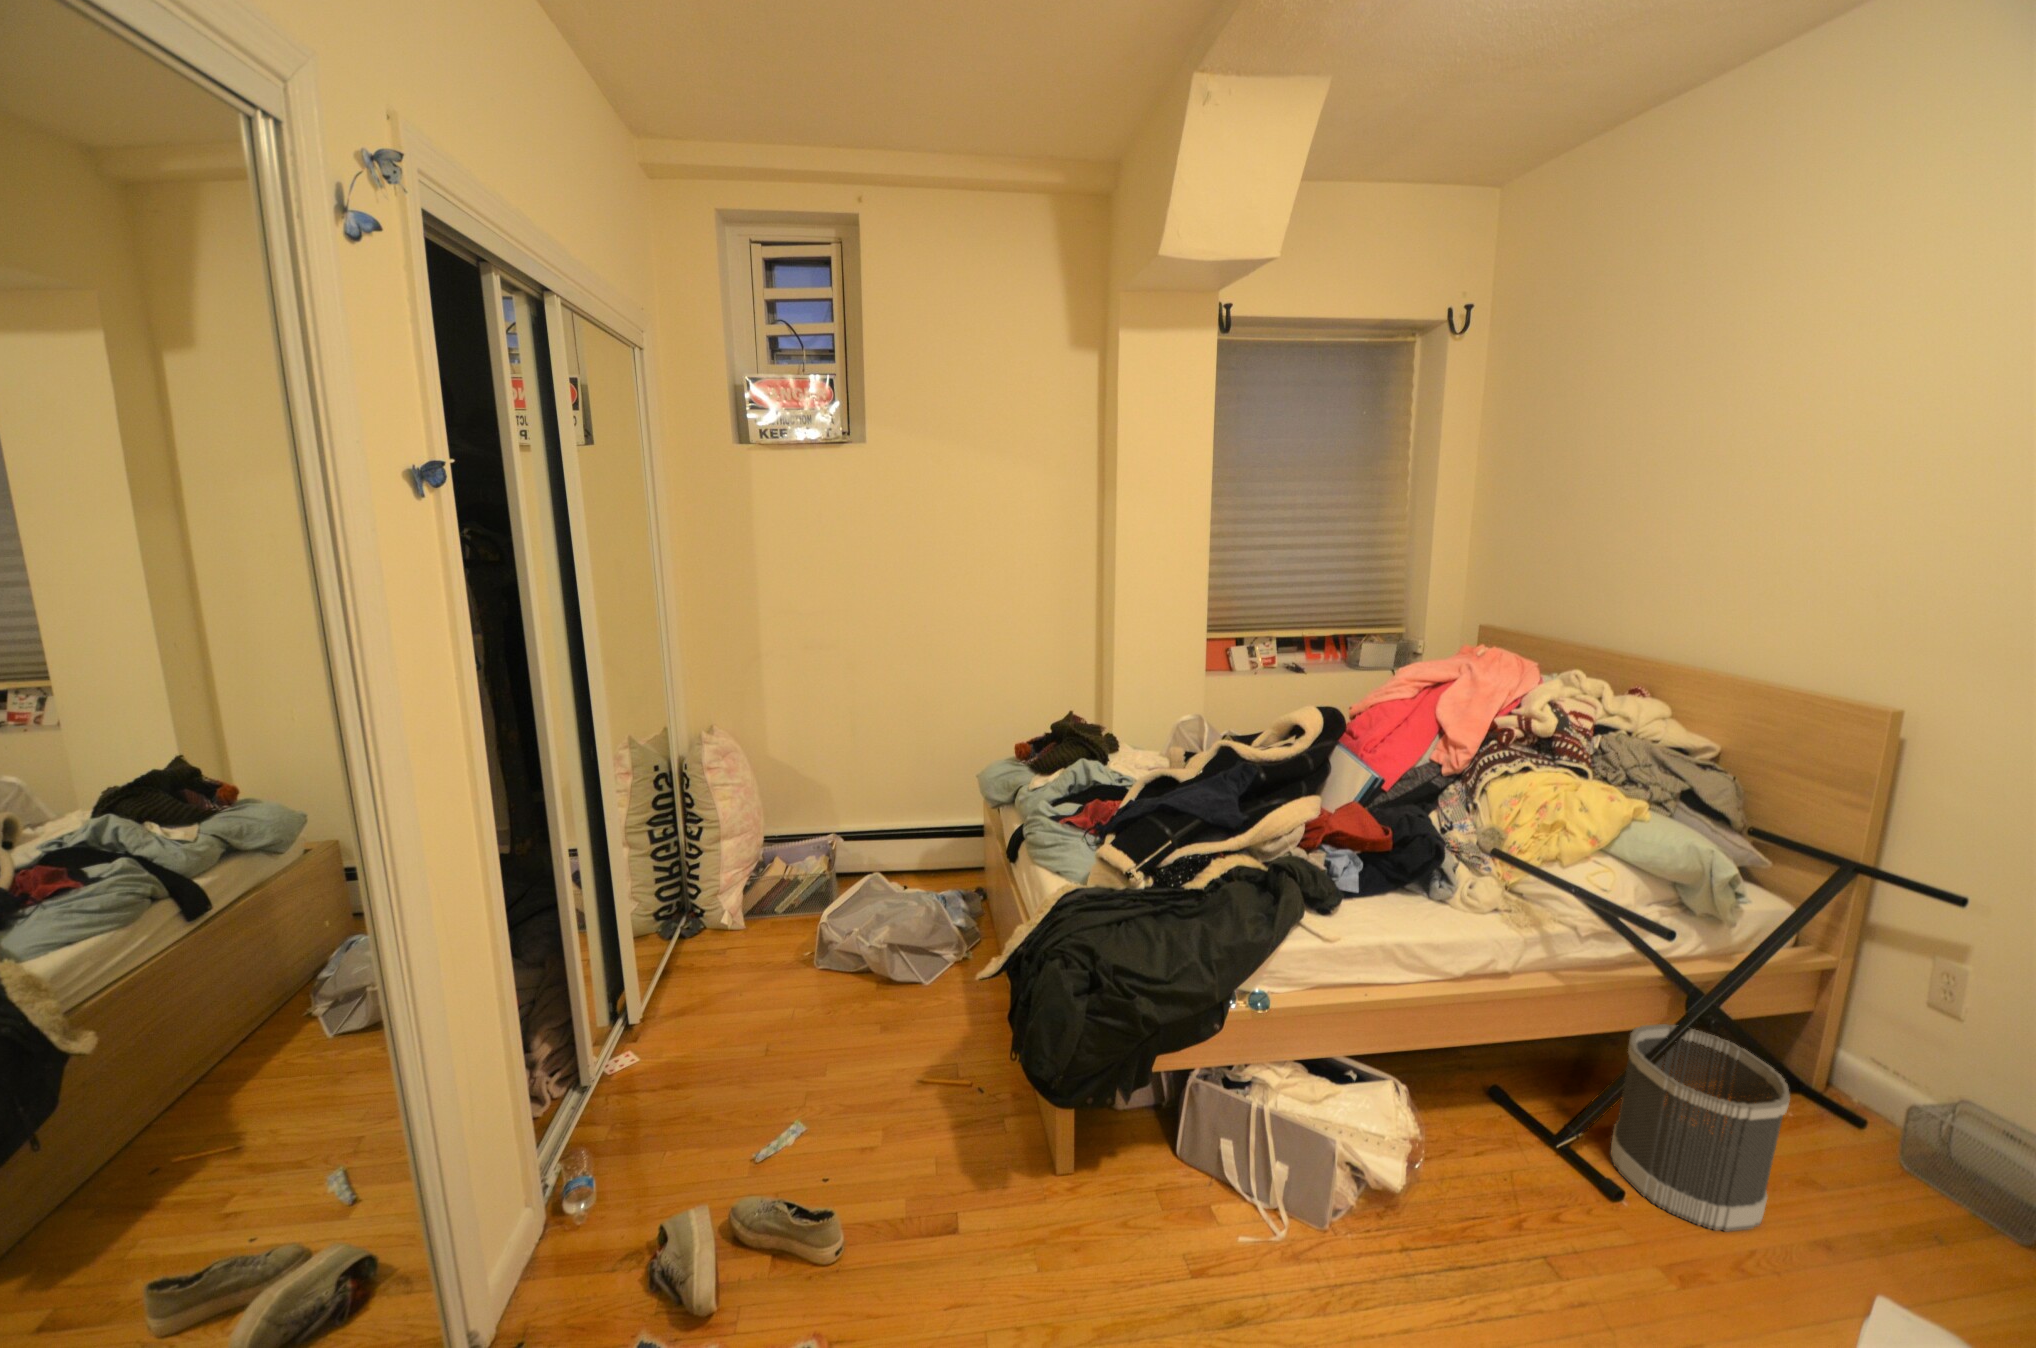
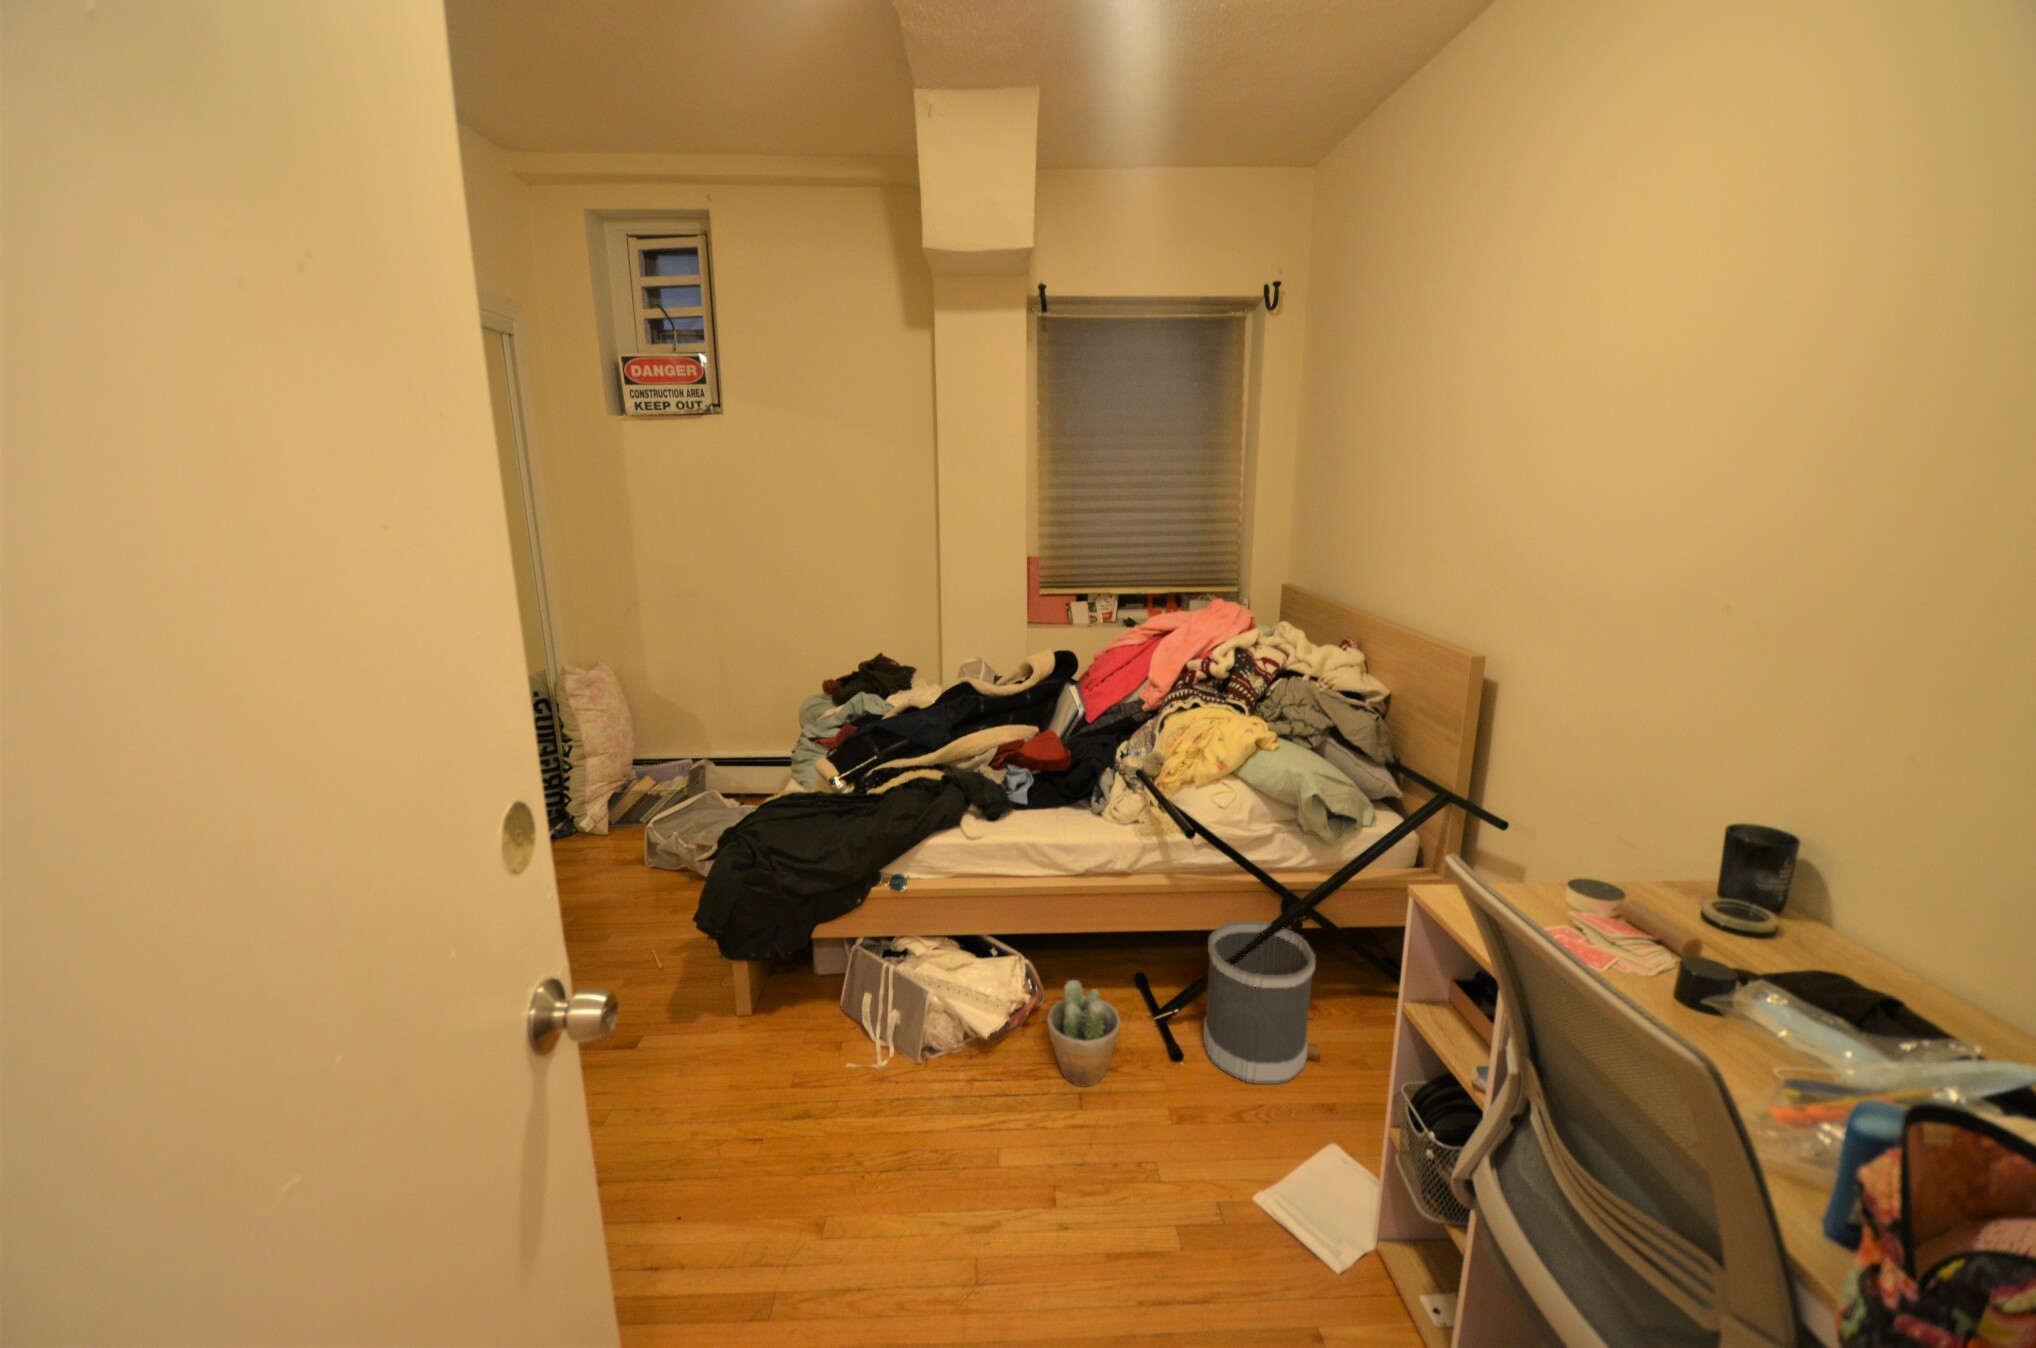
potted plant: none [1474,1119,1581,1255] -> present [1047,980,1120,1086]

